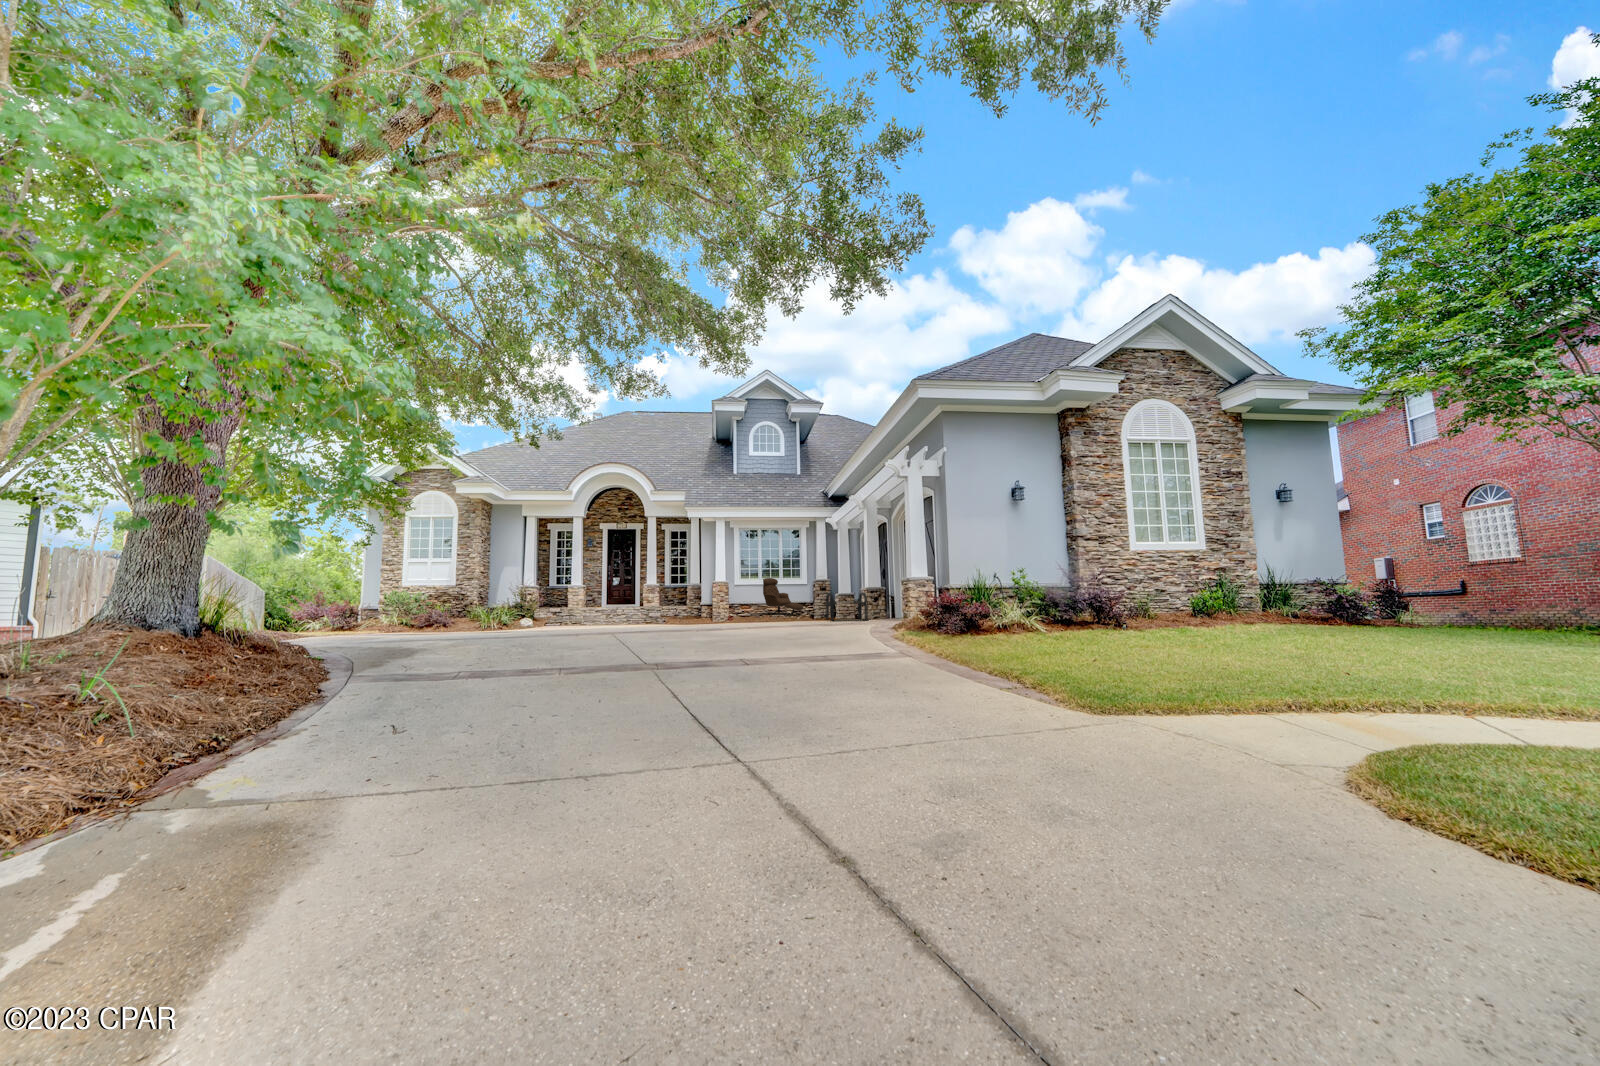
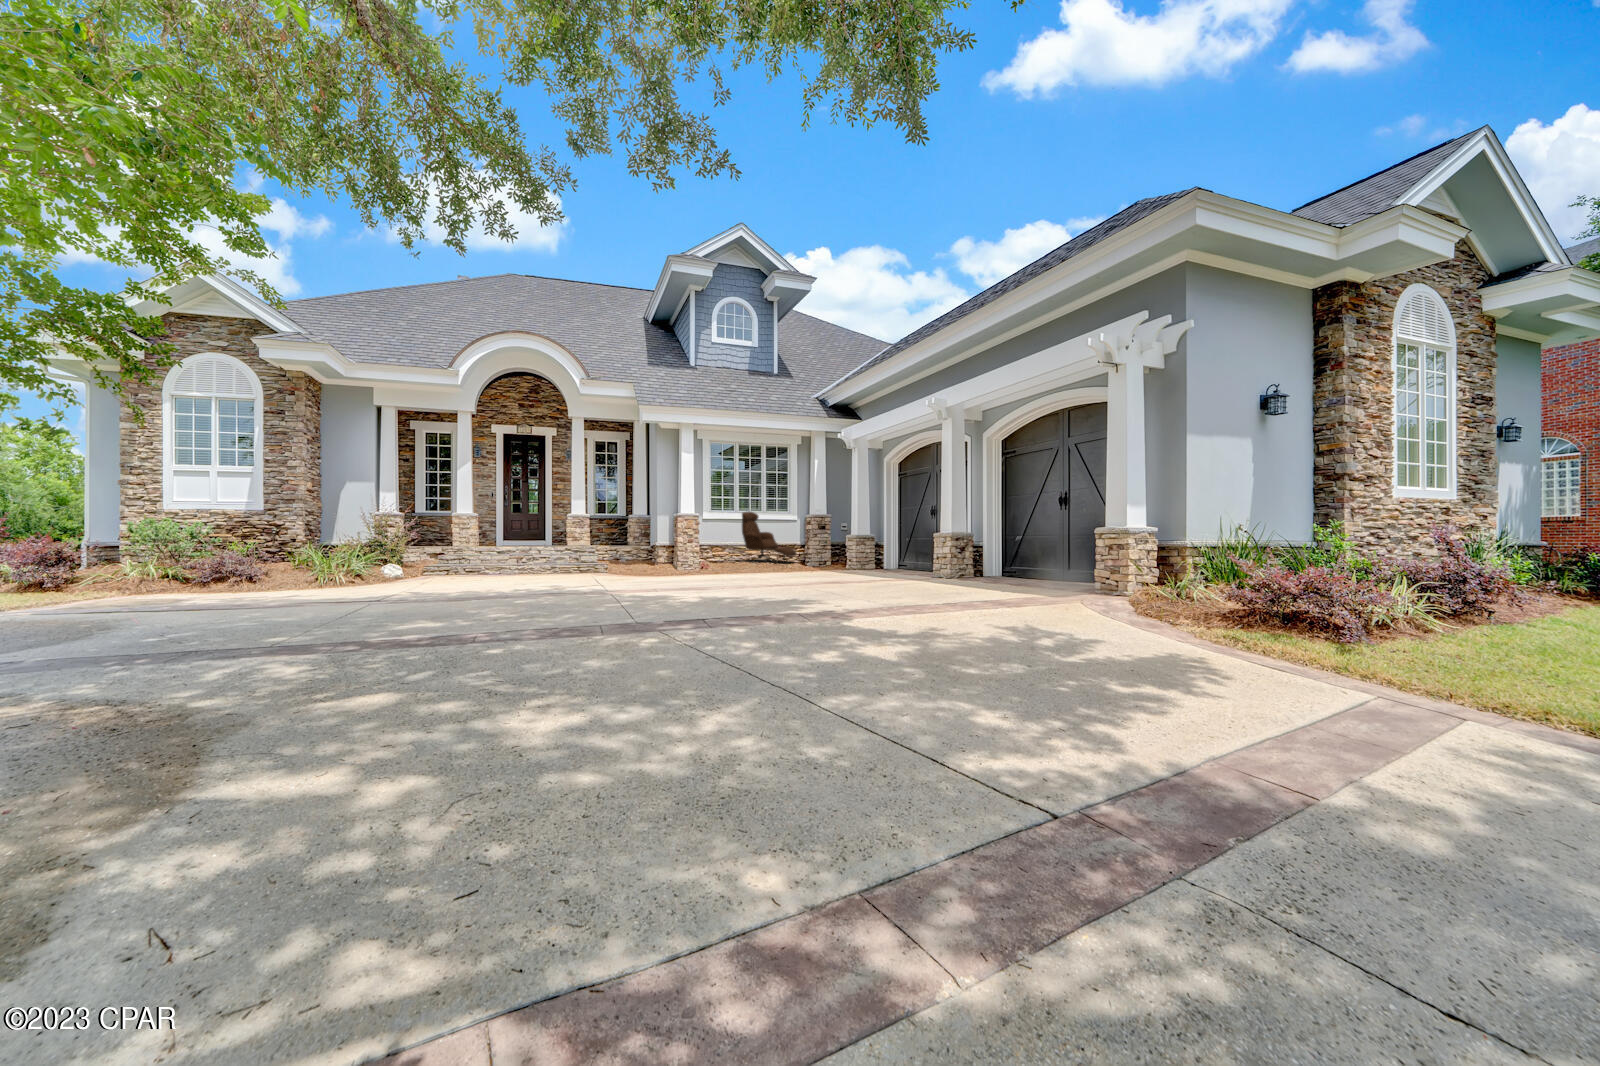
bench: present [826,592,868,621] -> none [843,536,902,576]

